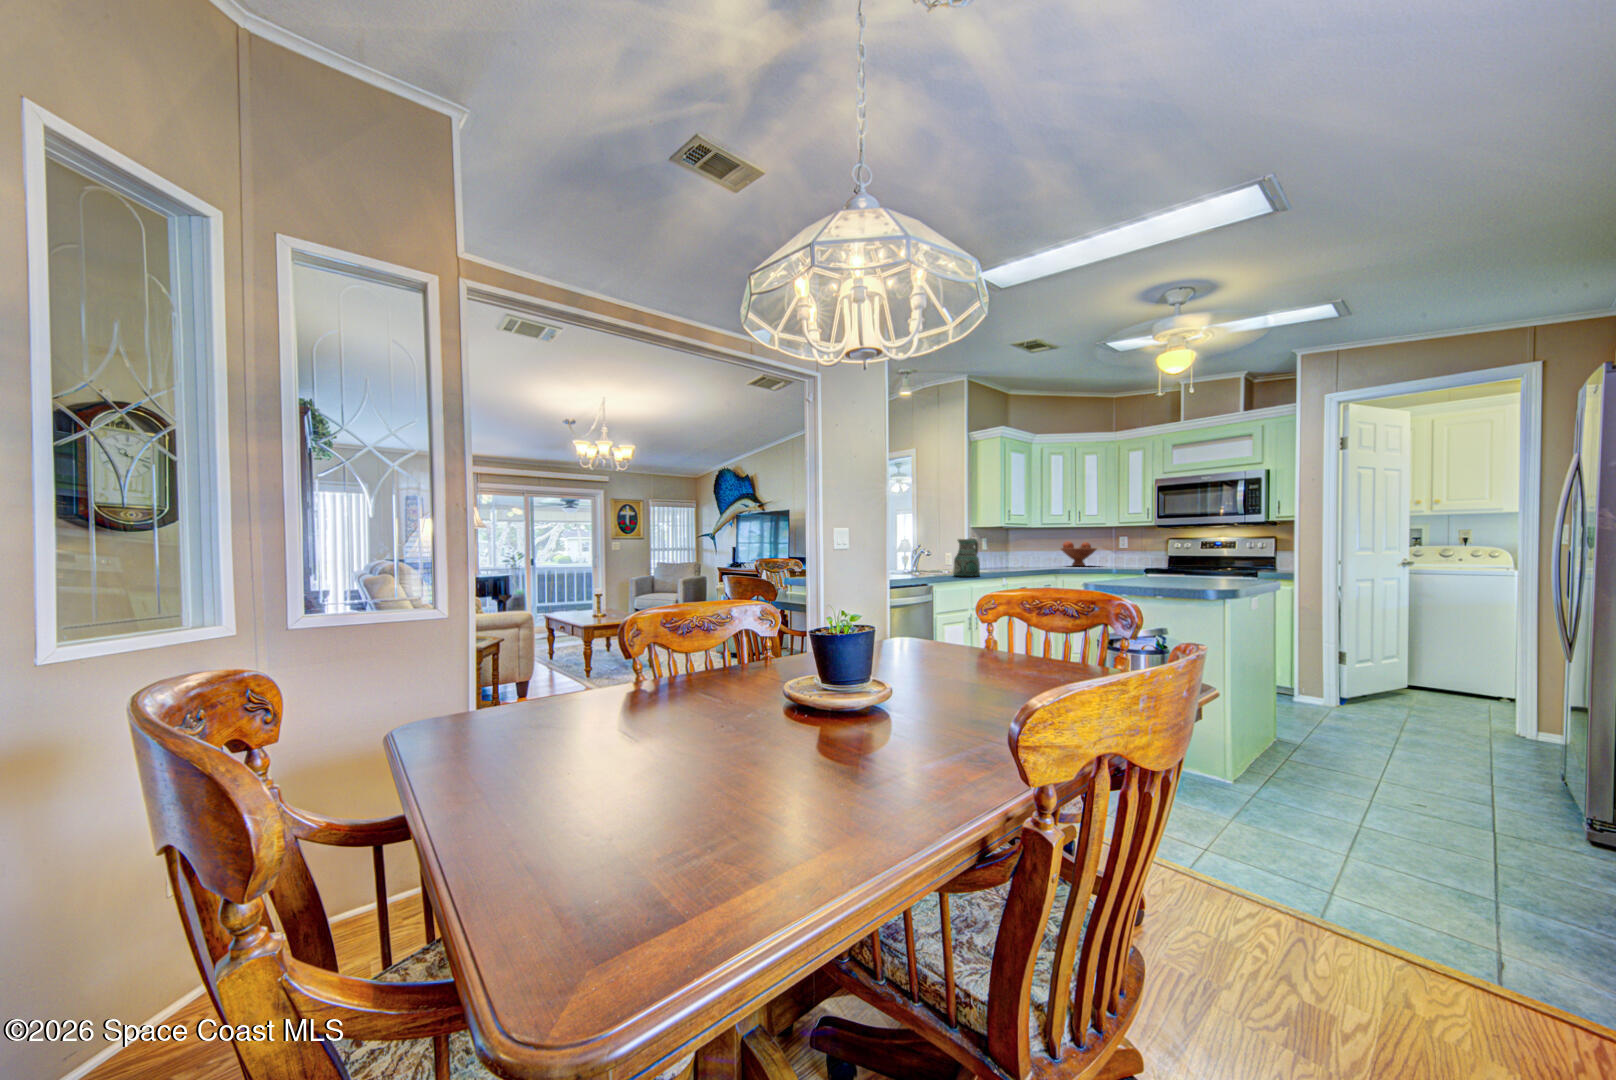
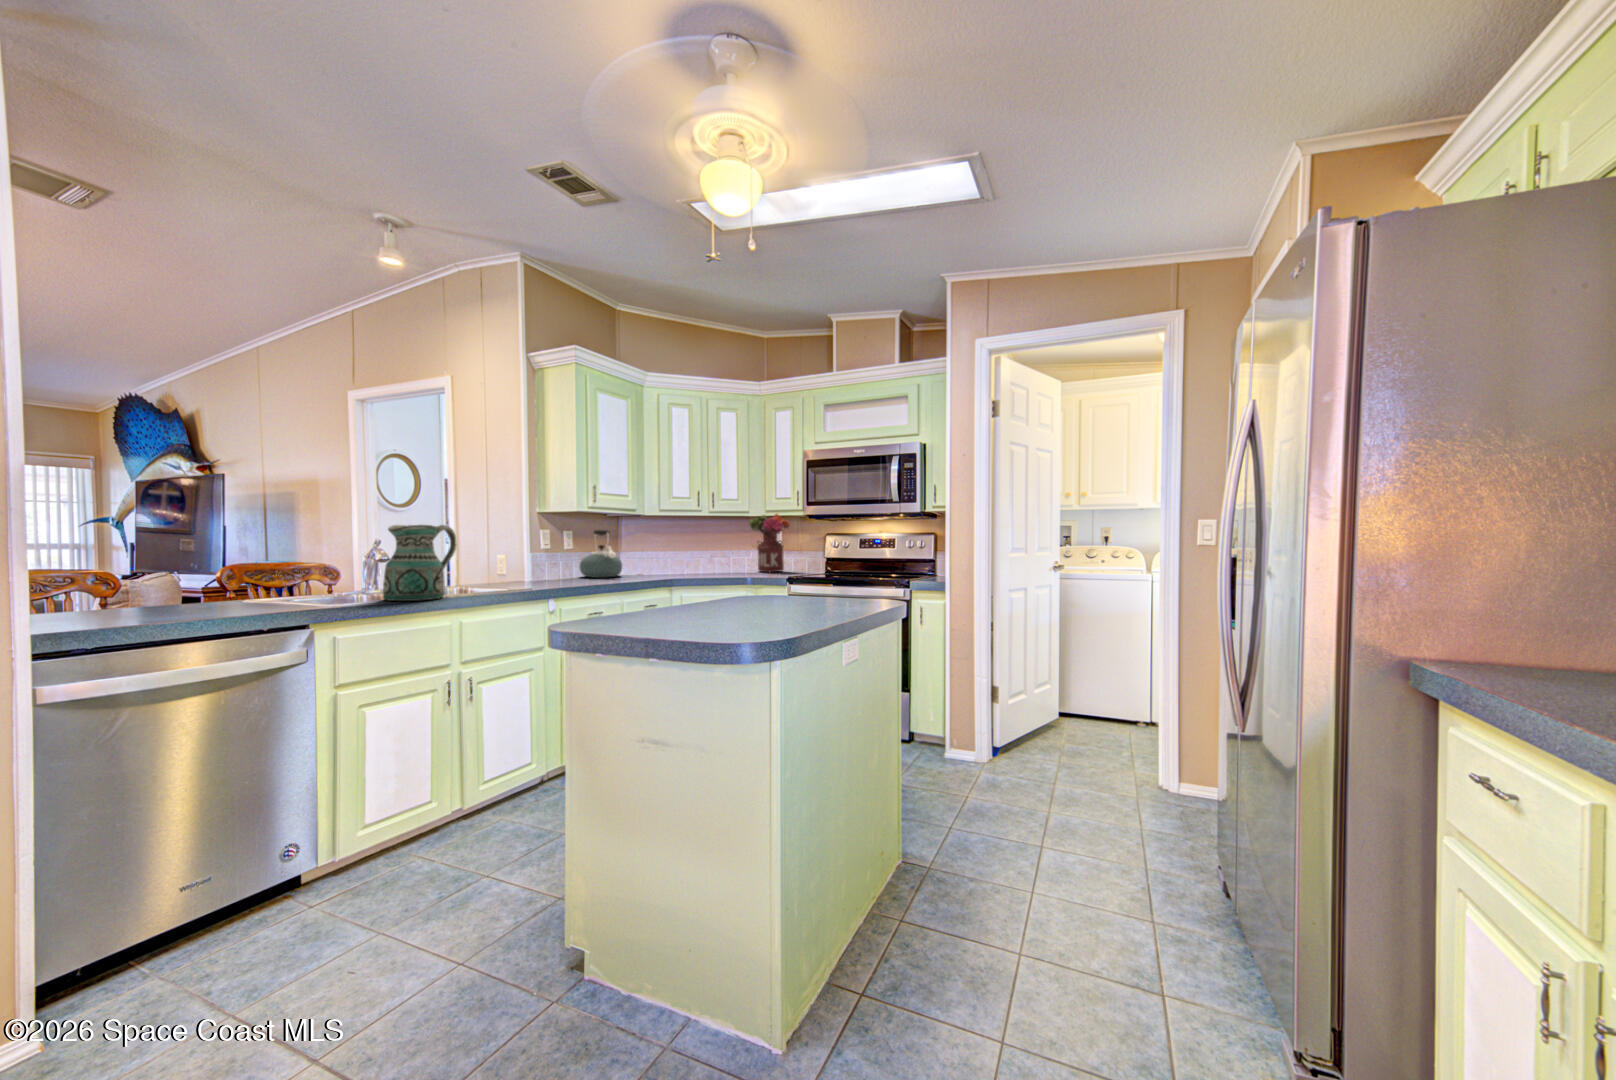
flower arrangement: none [1112,525,1147,568] -> present [749,513,790,572]
kettle: none [1005,539,1032,570] -> present [580,530,622,578]
fruit bowl: present [1061,541,1097,566] -> none [690,534,737,569]

